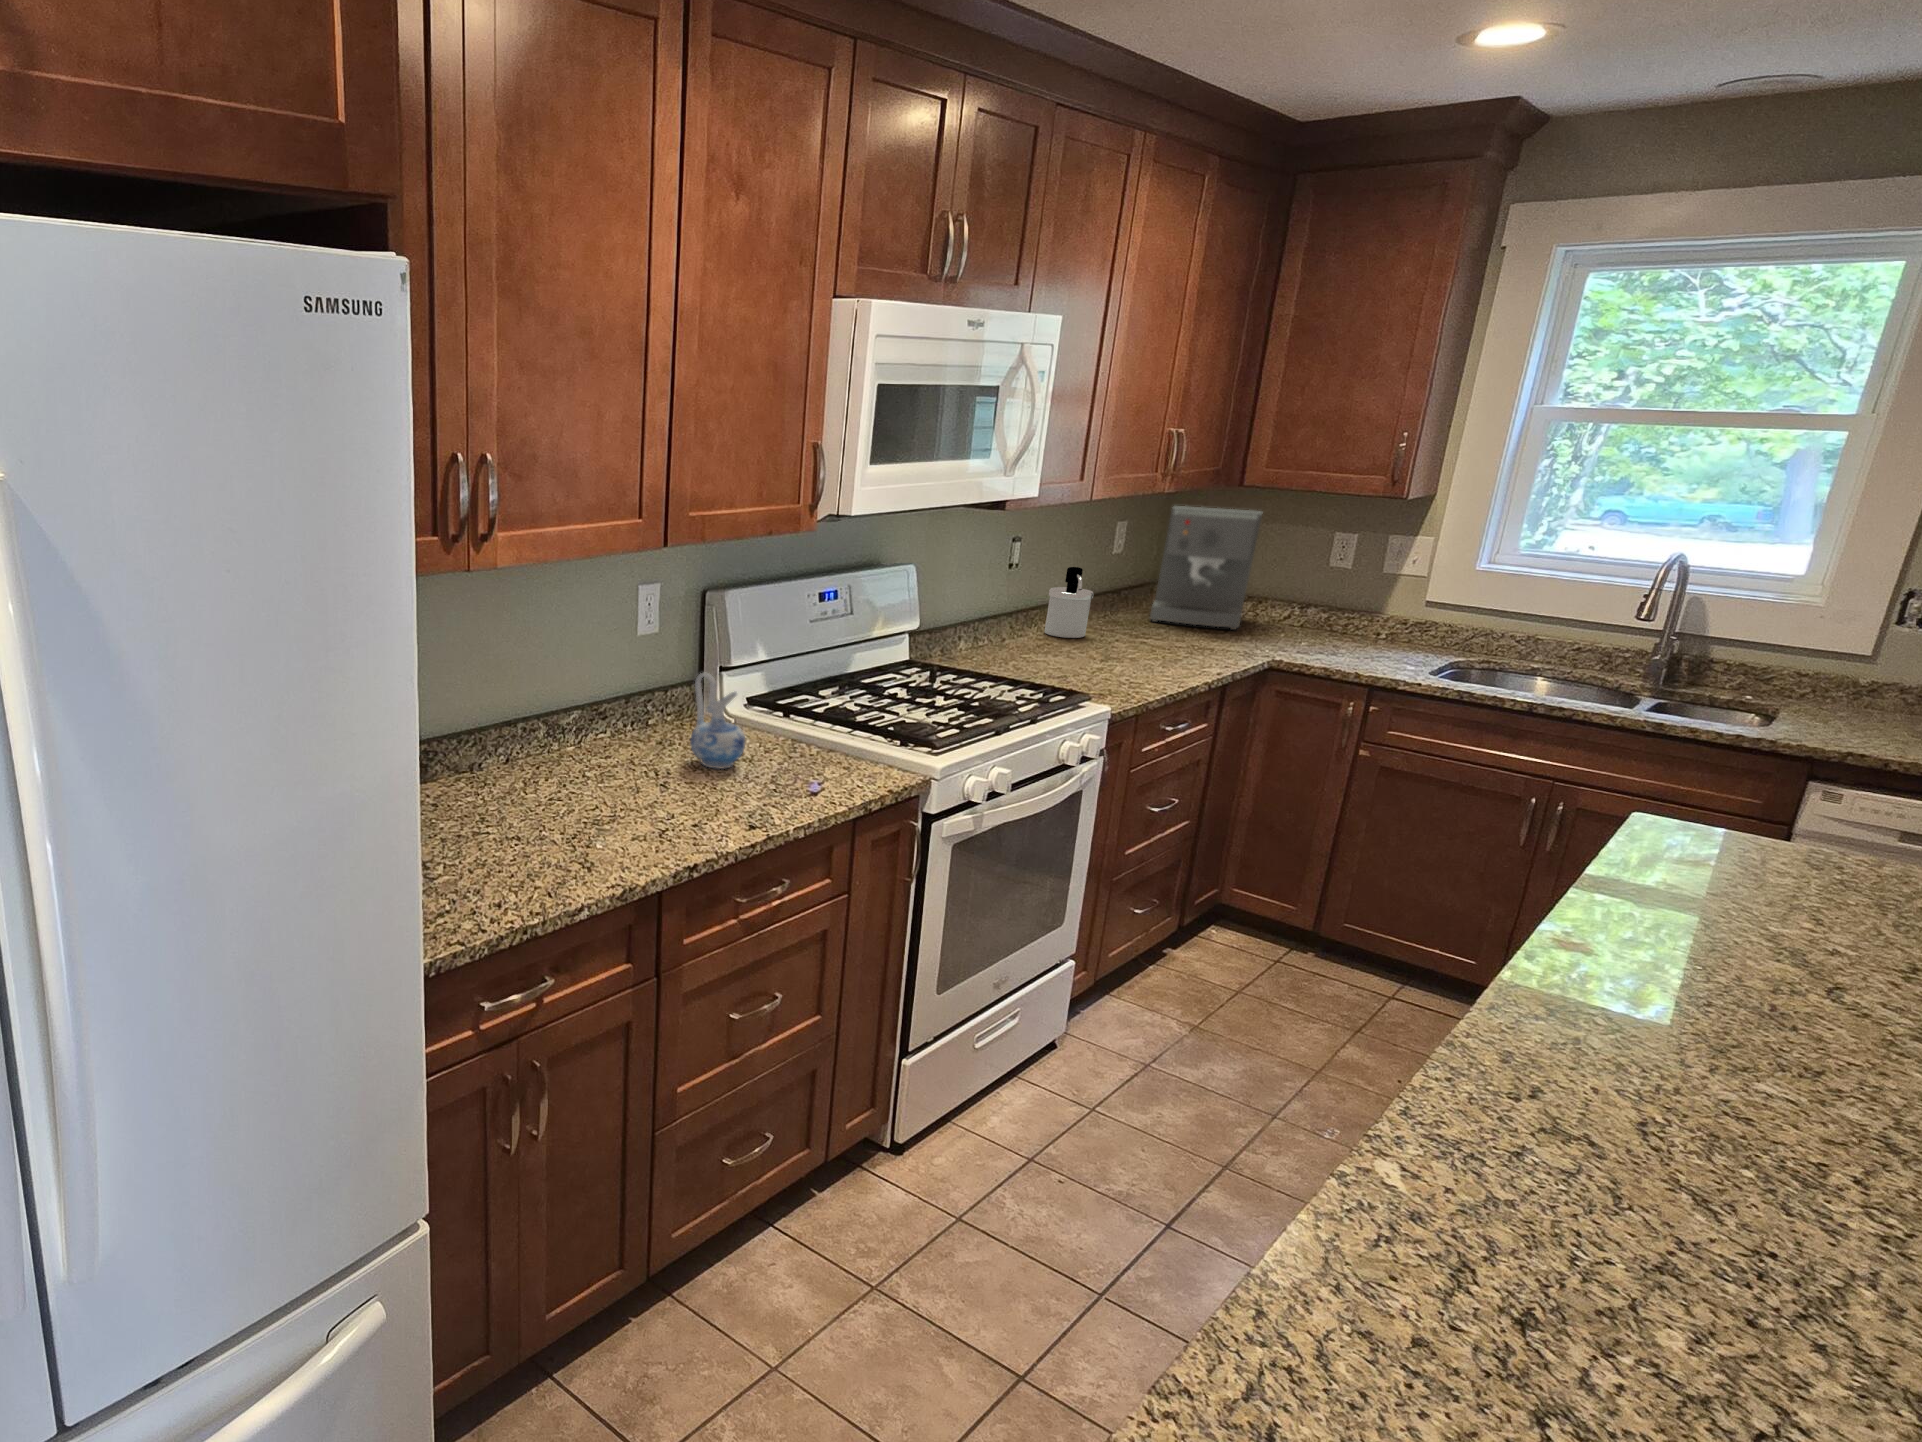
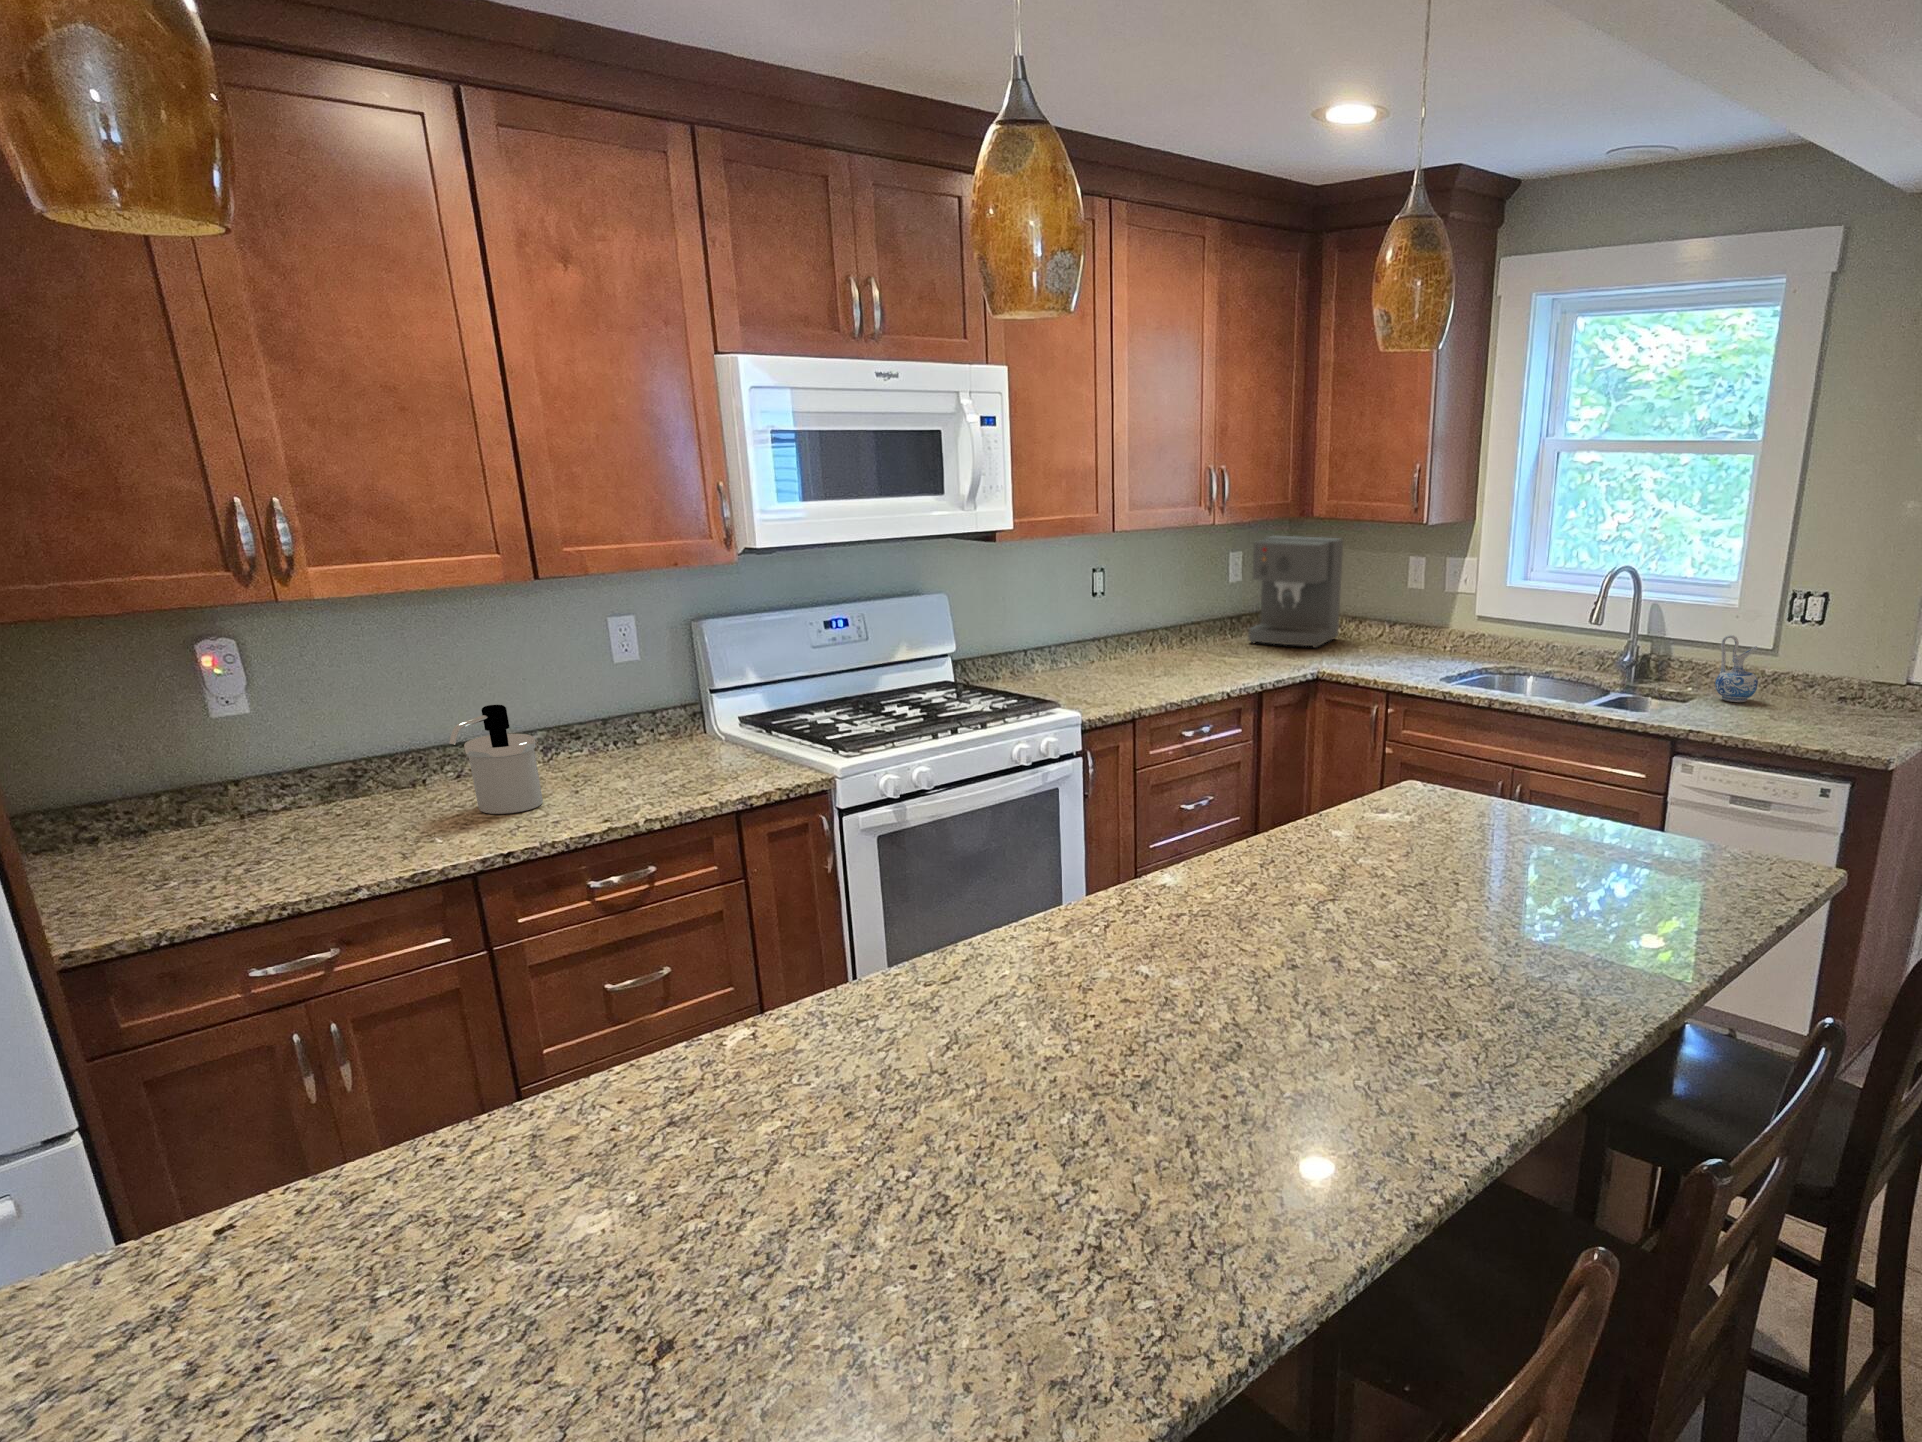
soap dispenser: present [1044,567,1094,638] -> present [449,705,543,814]
ceramic pitcher: present [690,673,745,769] -> present [1715,635,1758,702]

